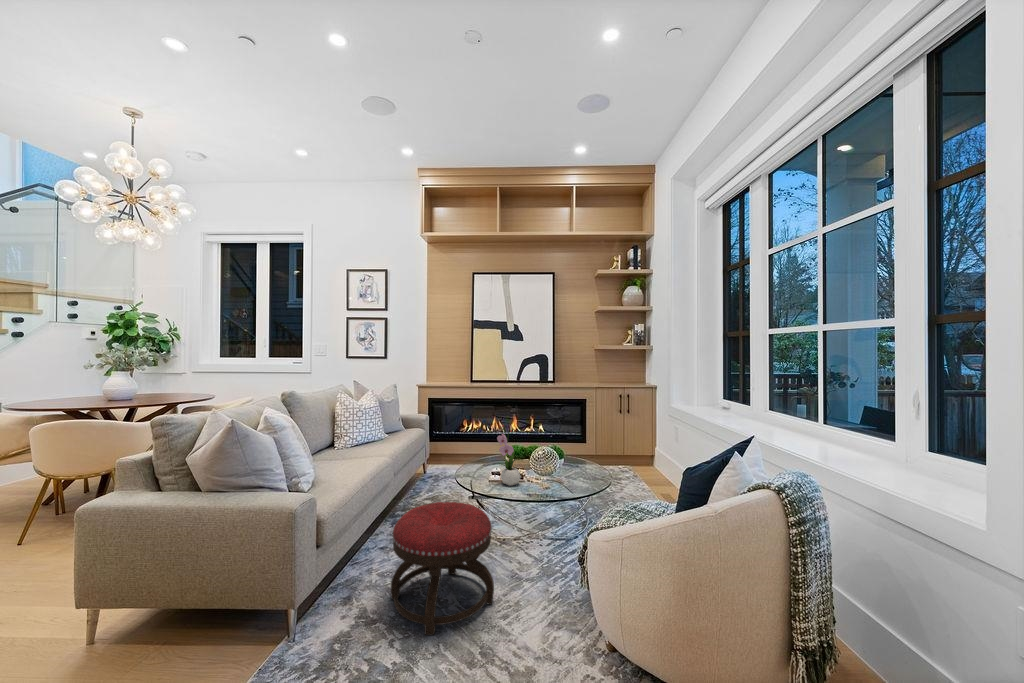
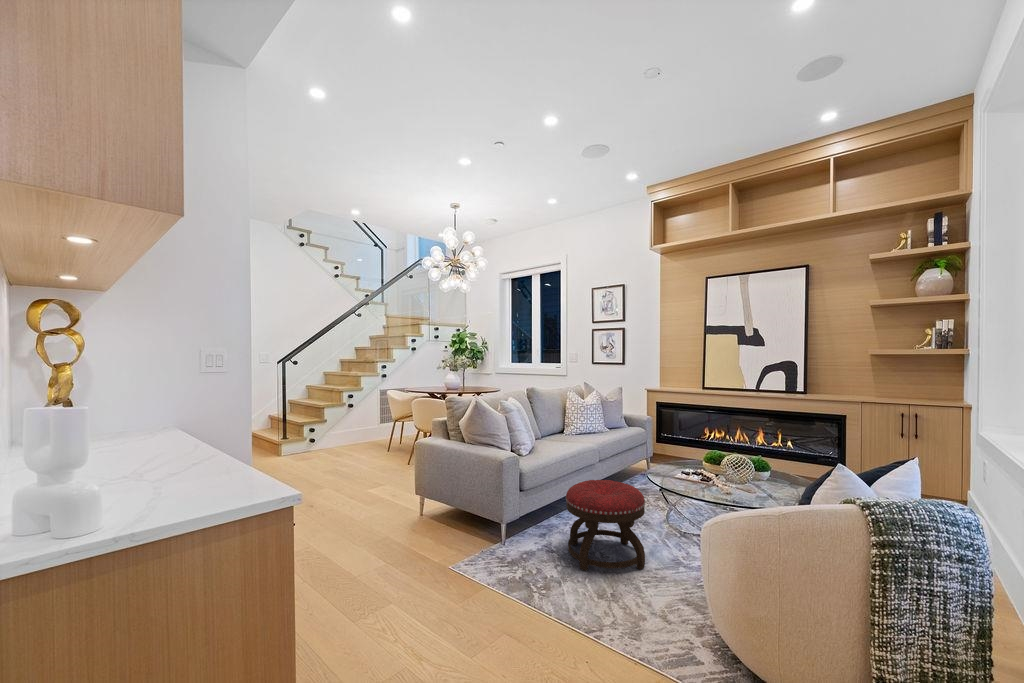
flower arrangement: present [497,425,521,486] -> none [669,425,696,482]

